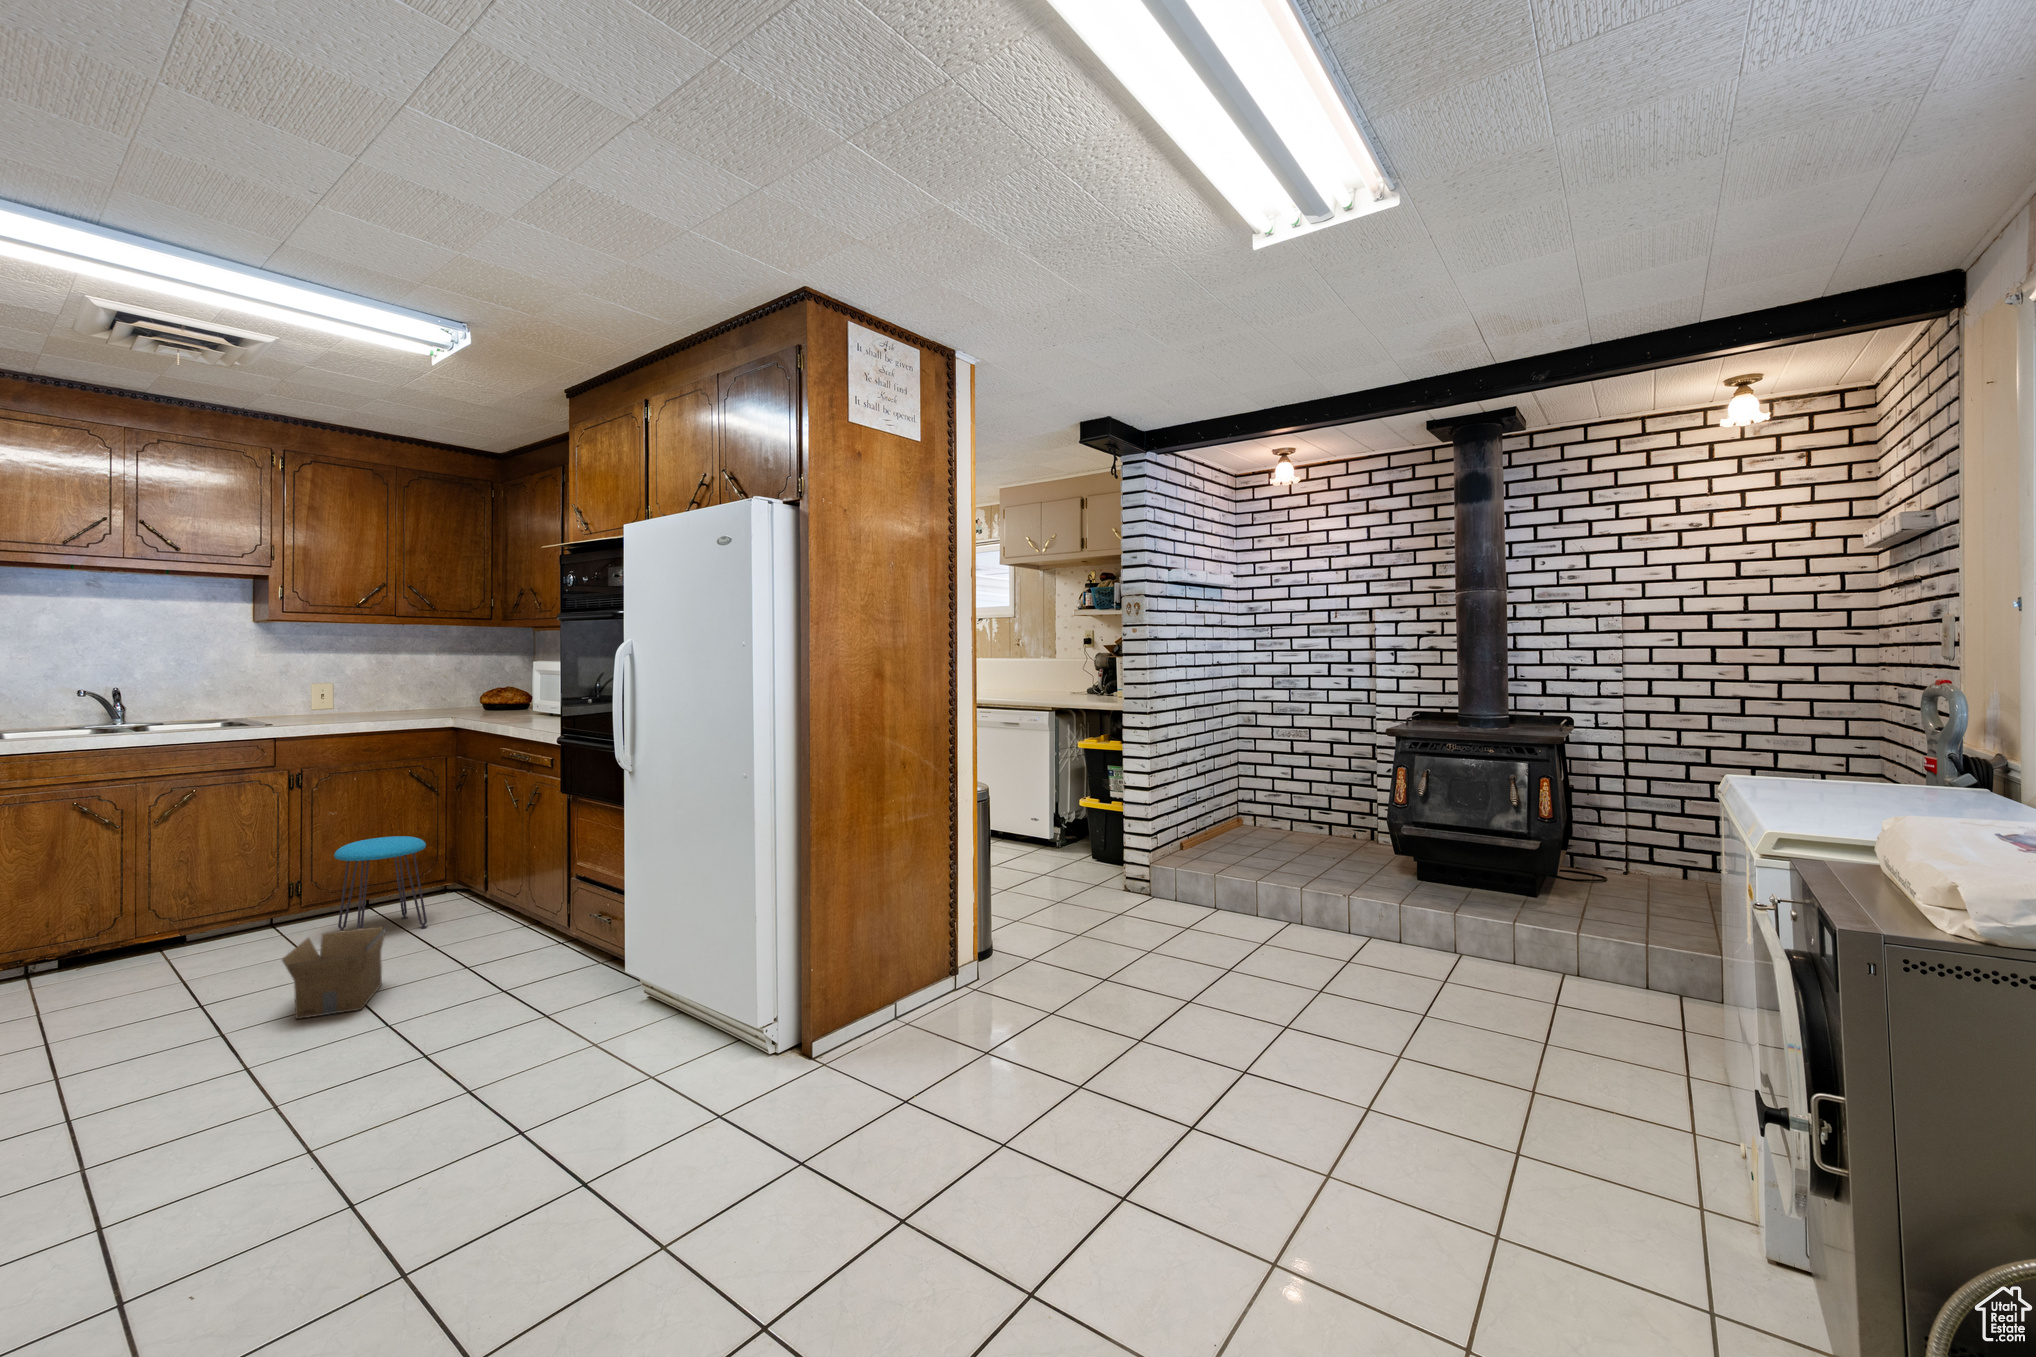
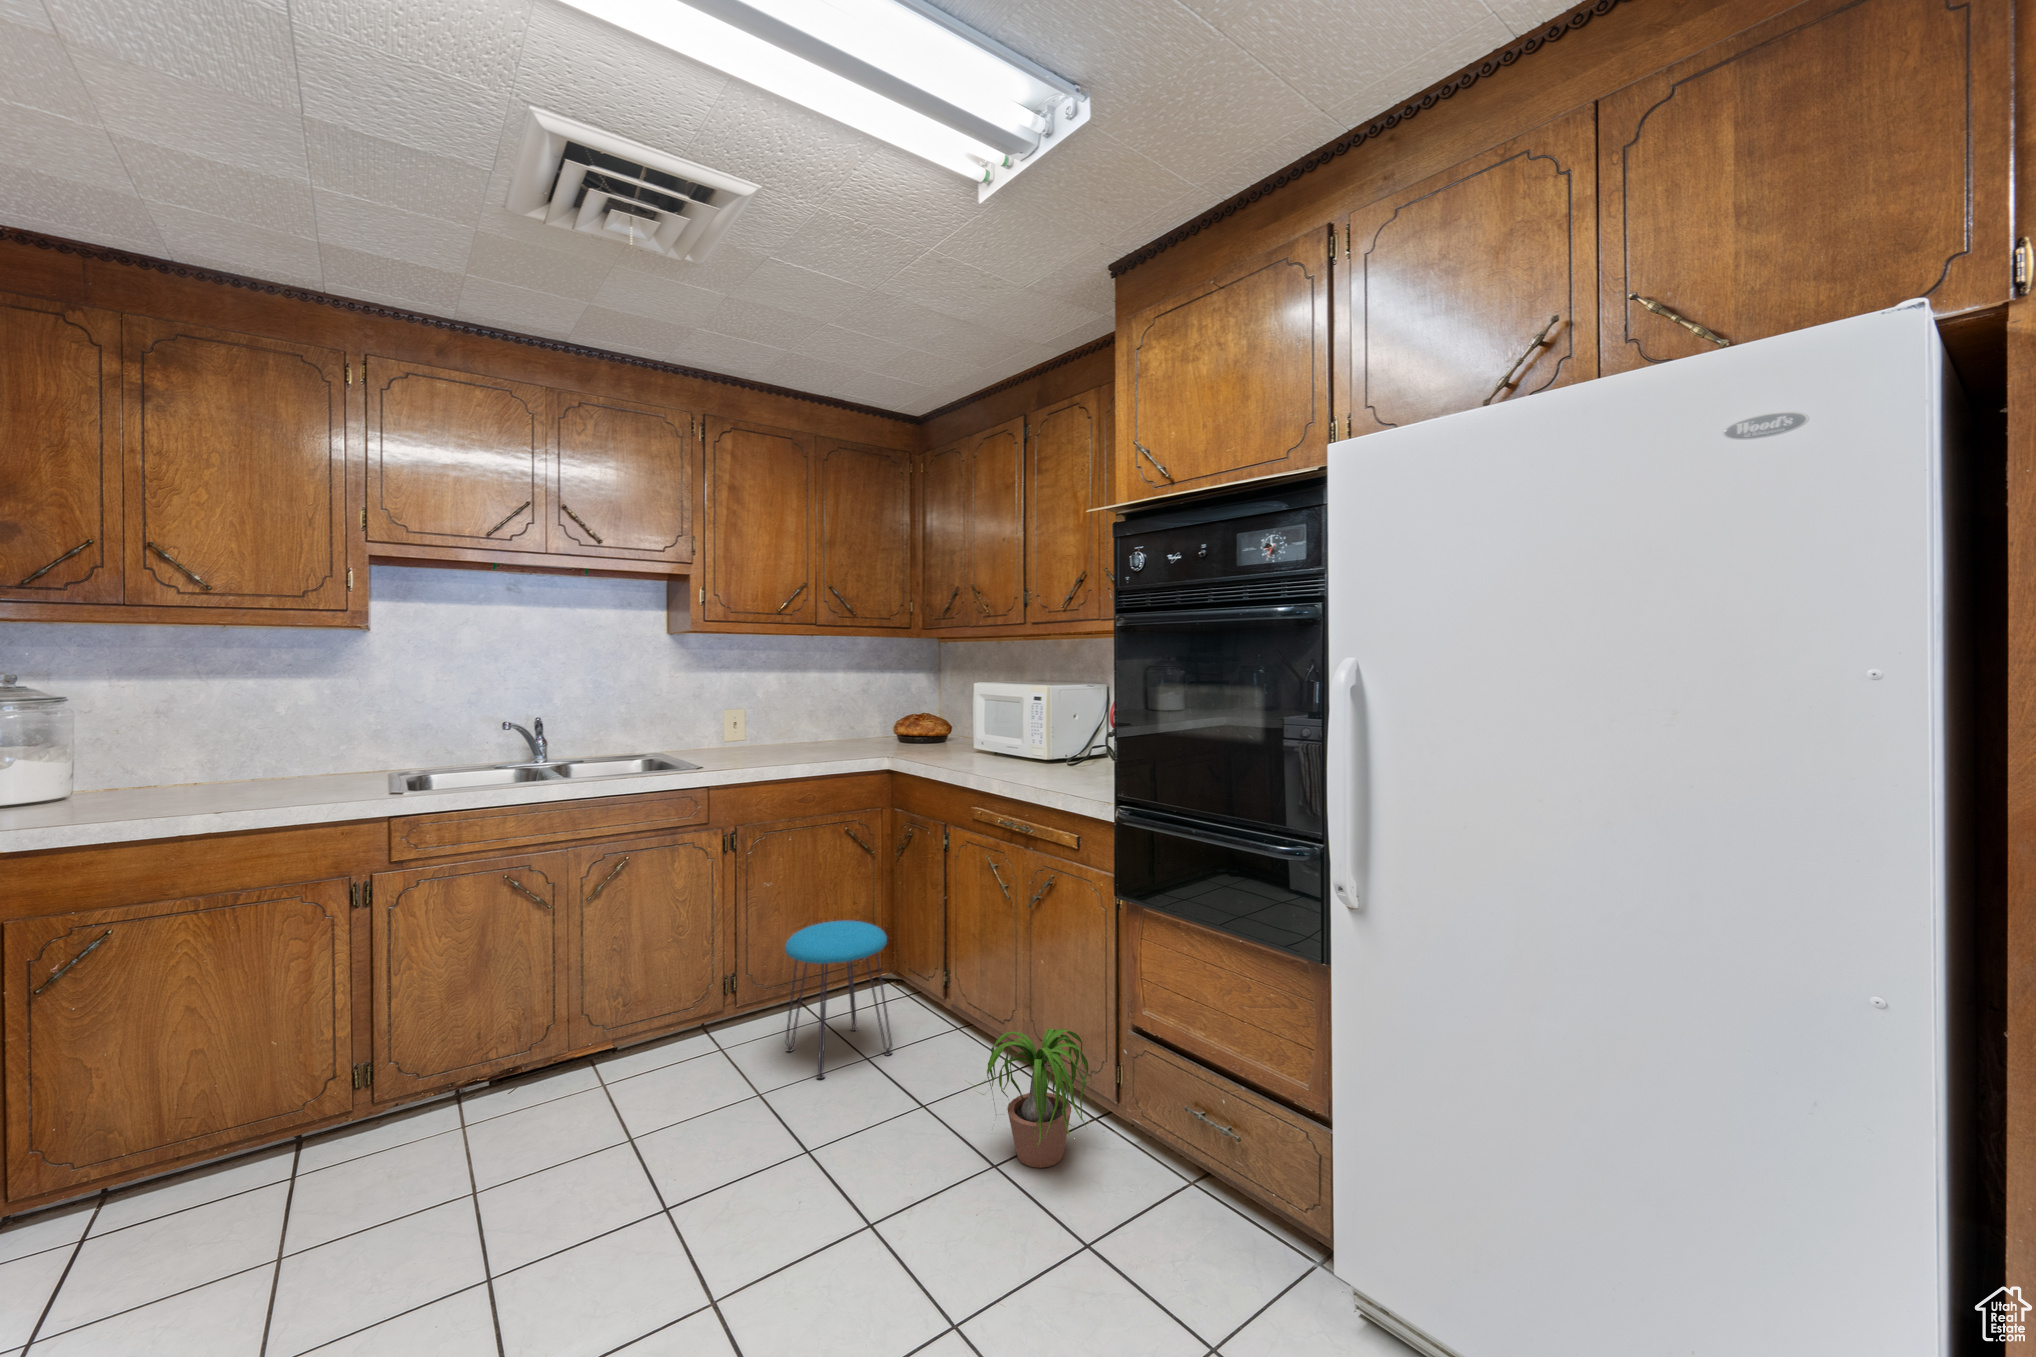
potted plant: none [447,882,550,967] -> present [970,1028,1088,1168]
cardboard box: present [282,926,386,1019] -> none [793,1100,907,1277]

